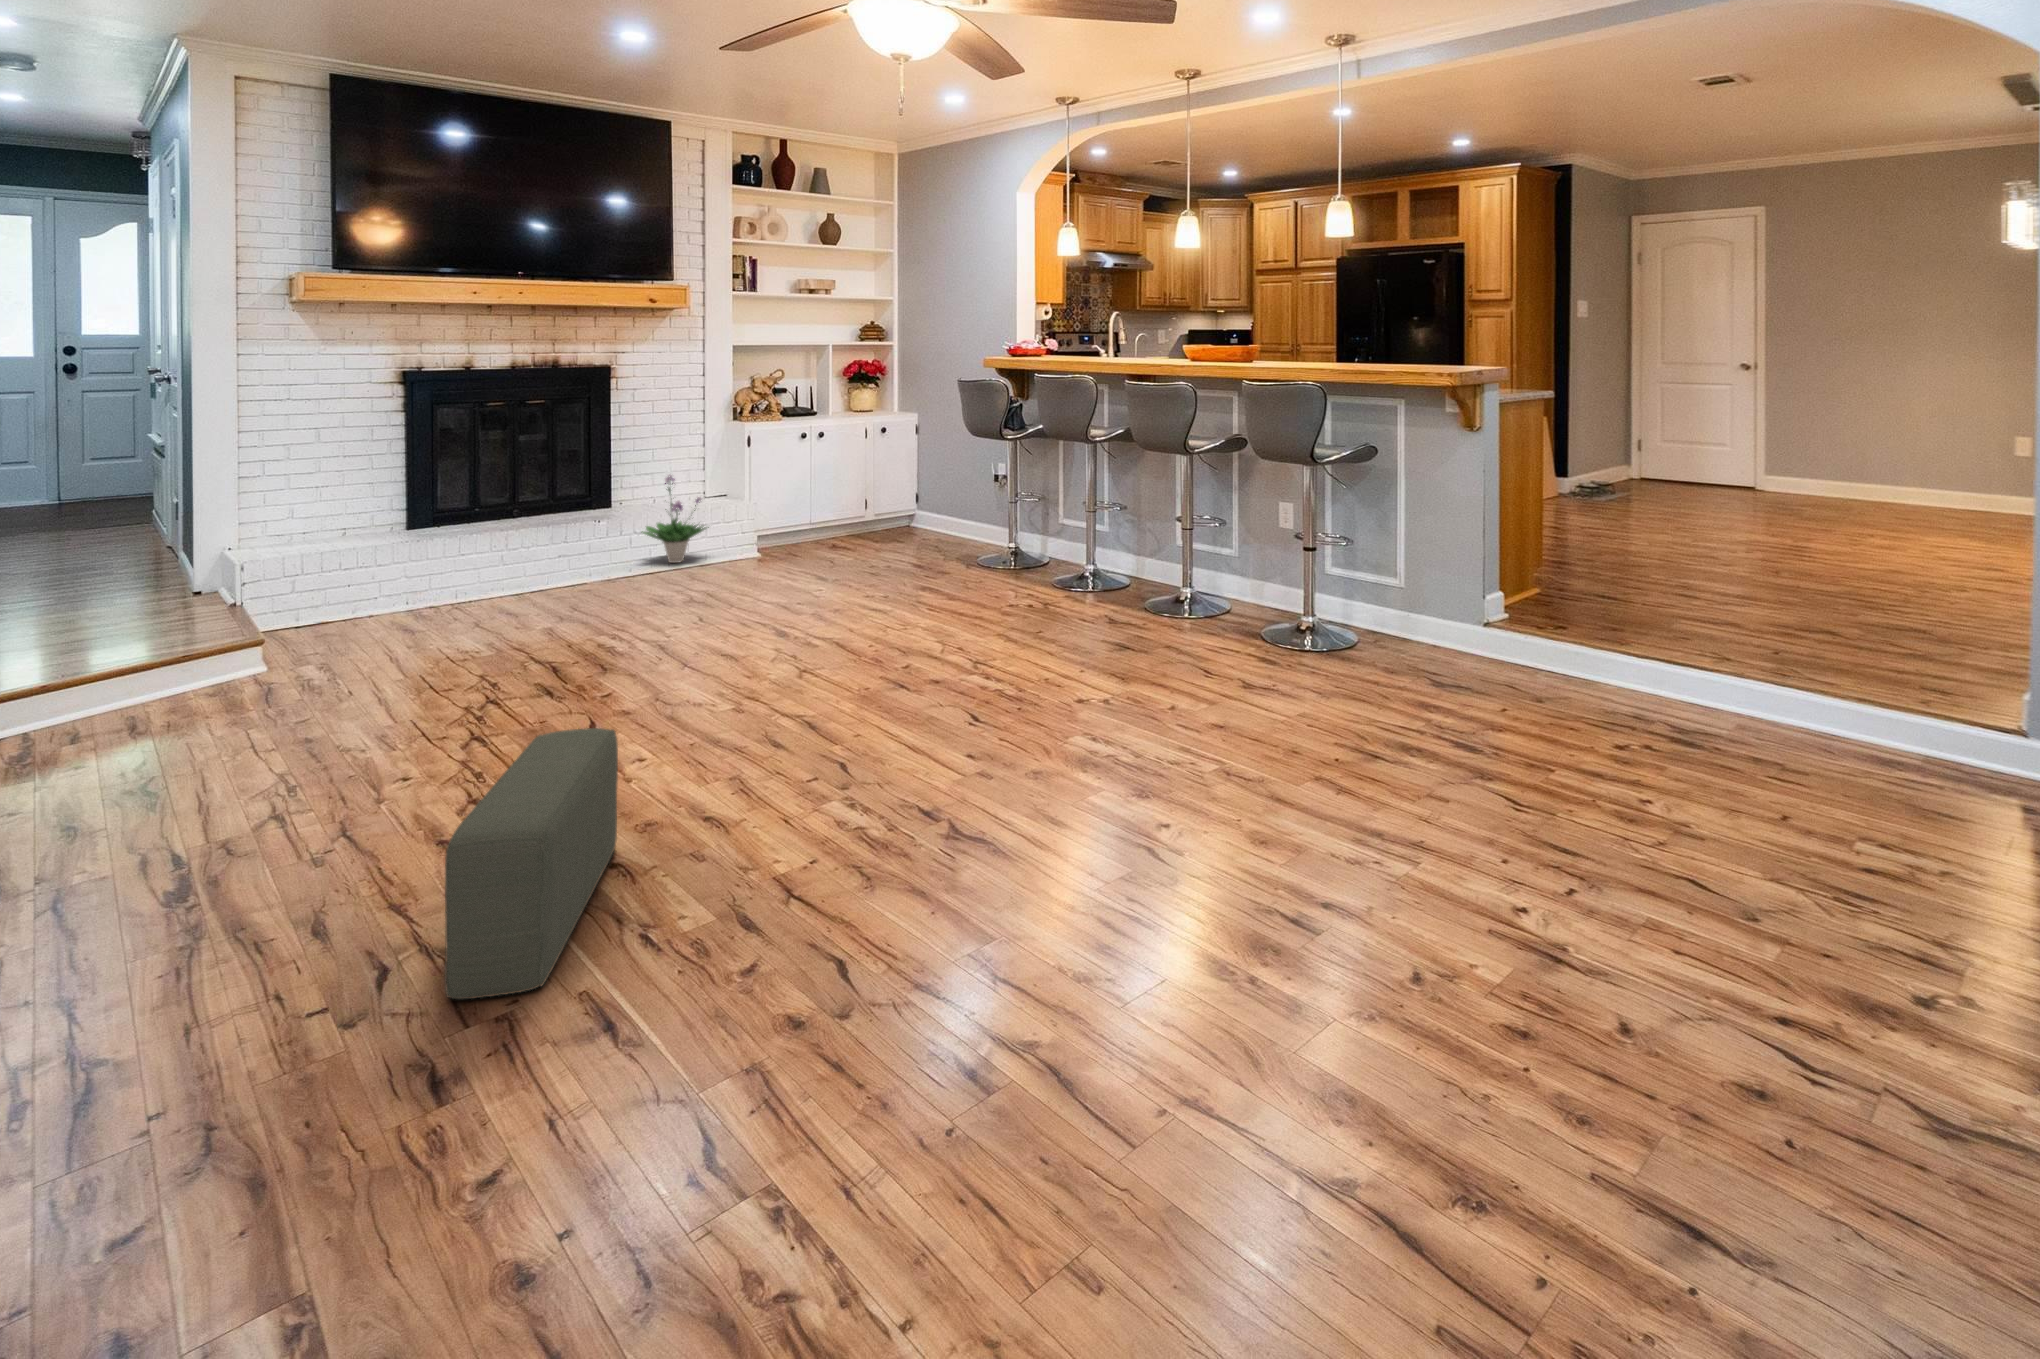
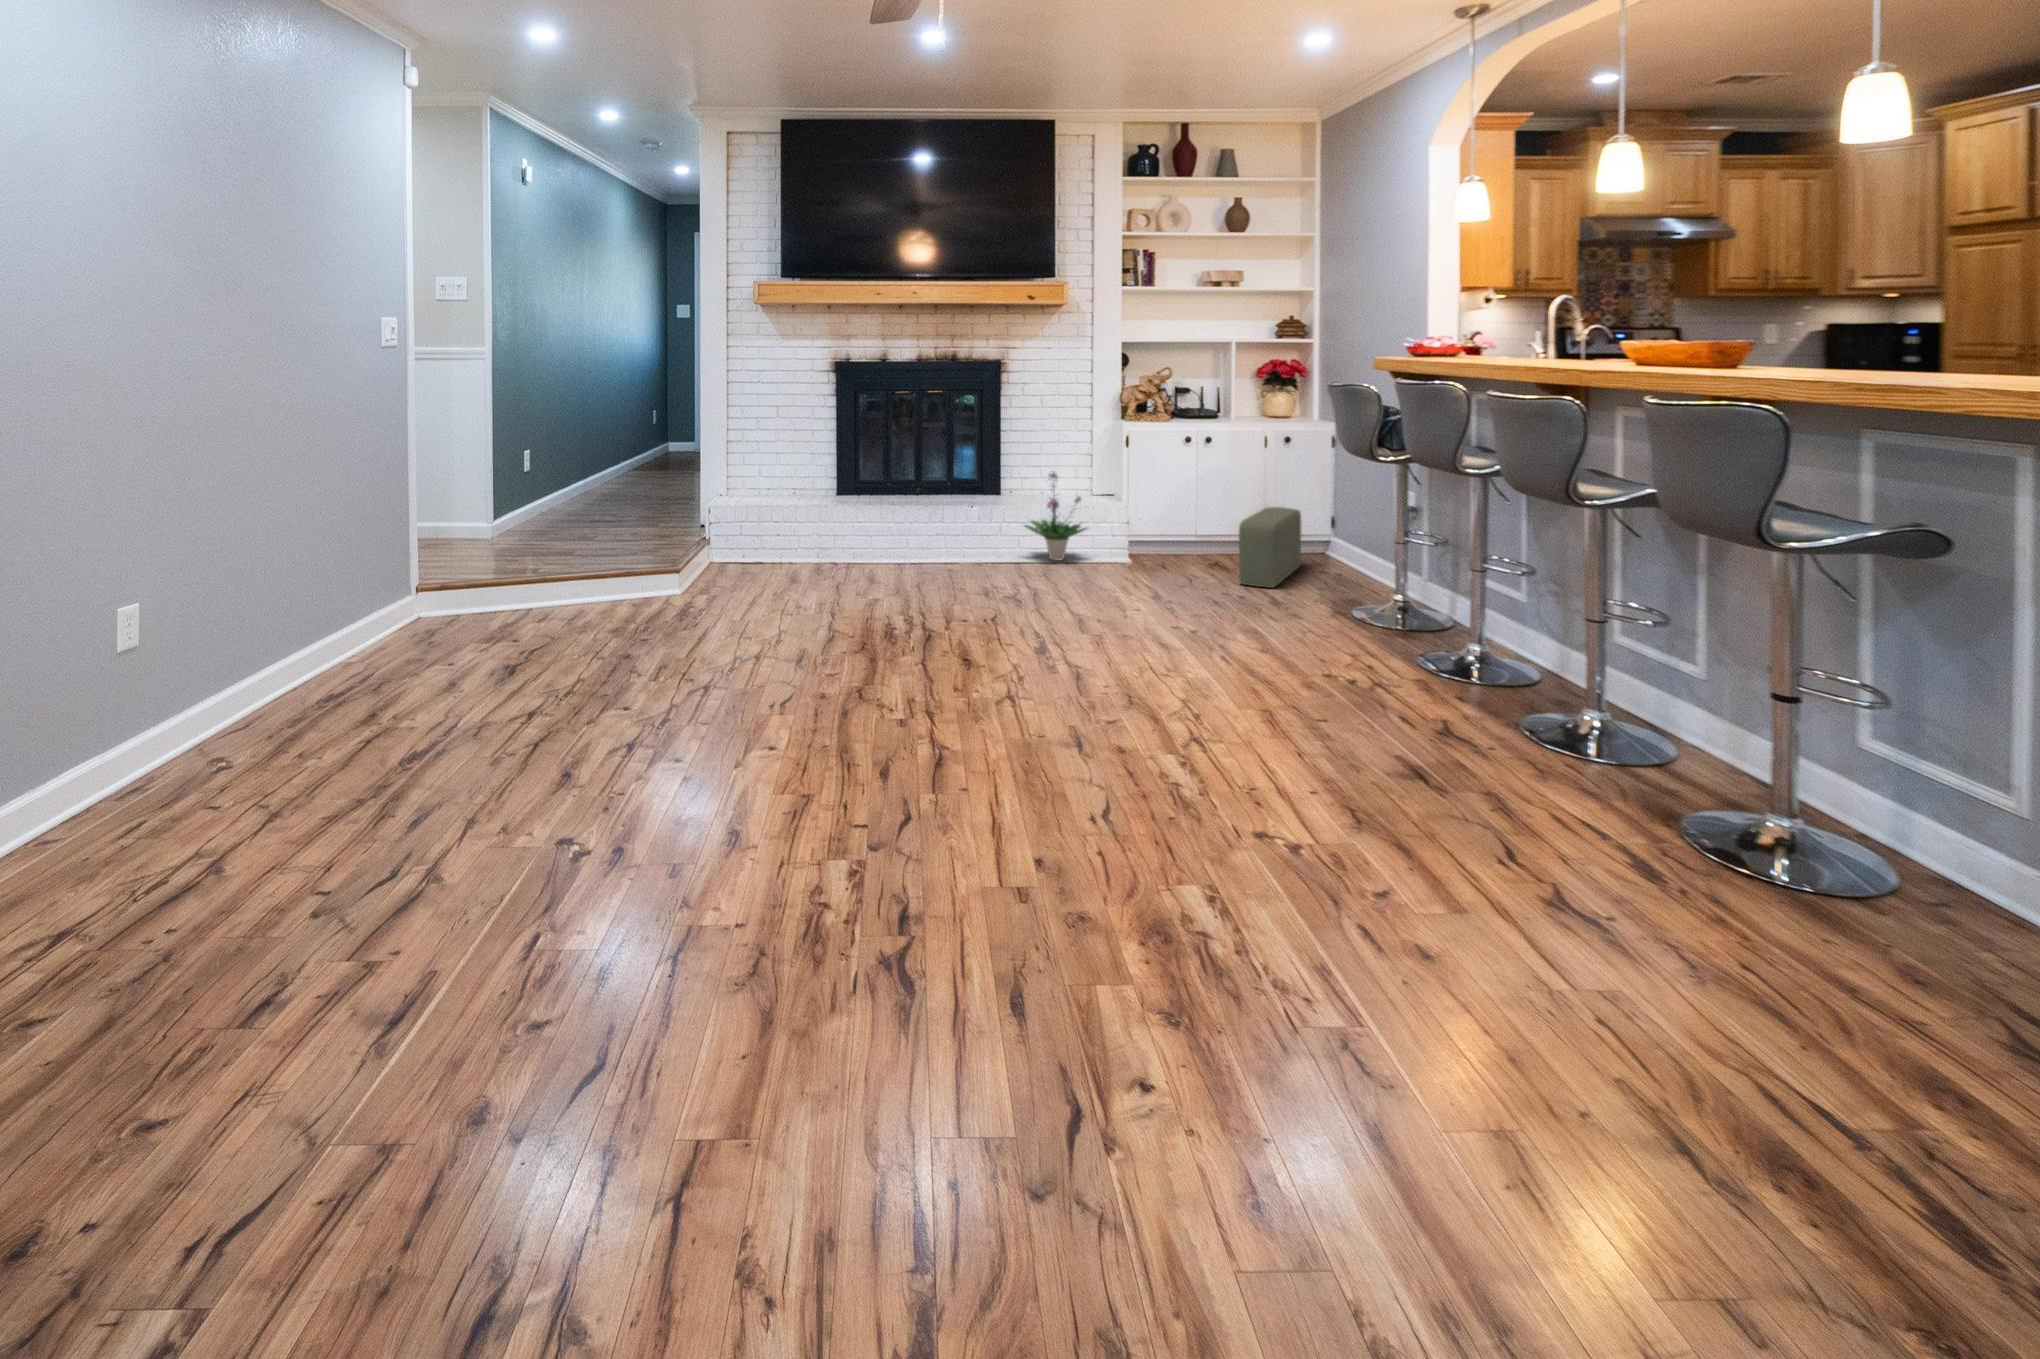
pouf: present [445,728,618,999] -> present [1239,507,1301,588]

